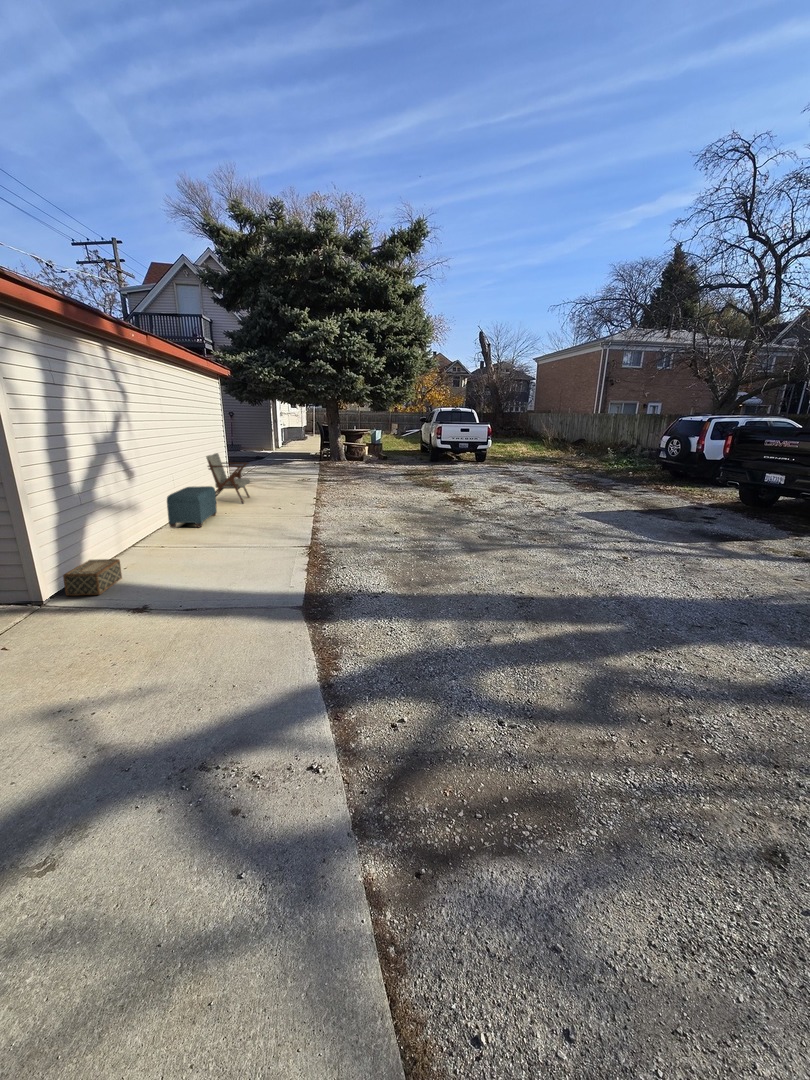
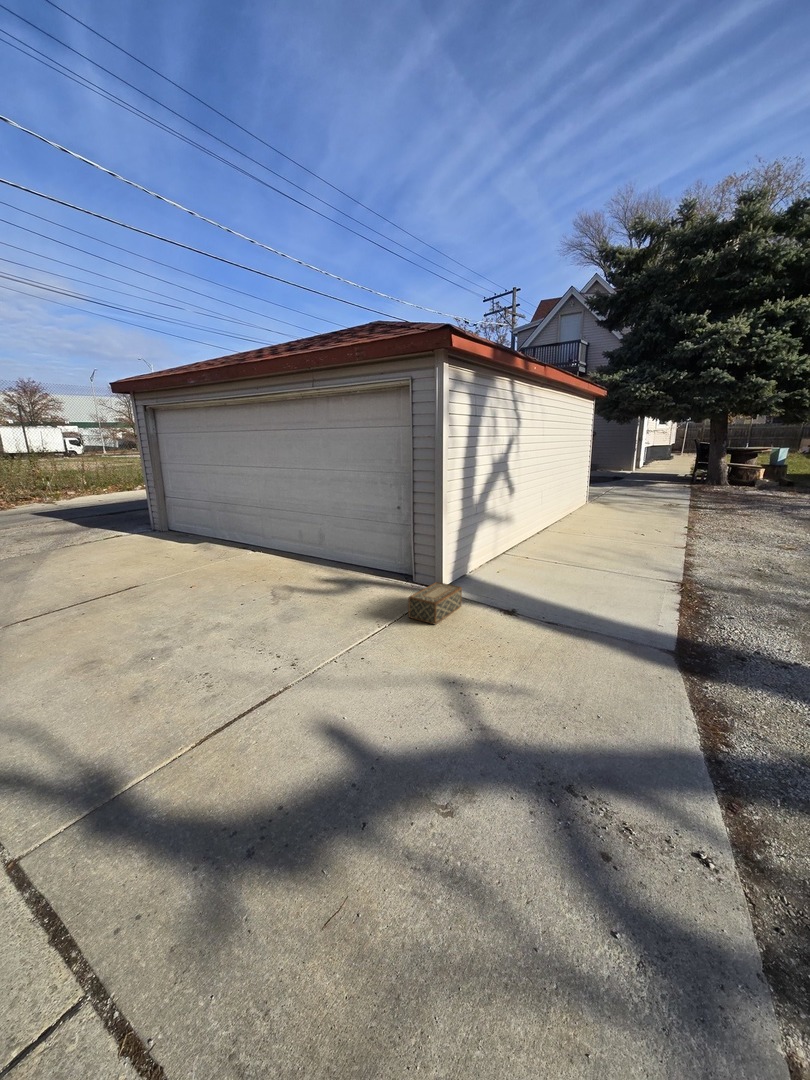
lounge chair: present [206,453,250,503] -> none [558,474,612,529]
bench: present [167,486,217,528] -> none [519,508,571,554]

